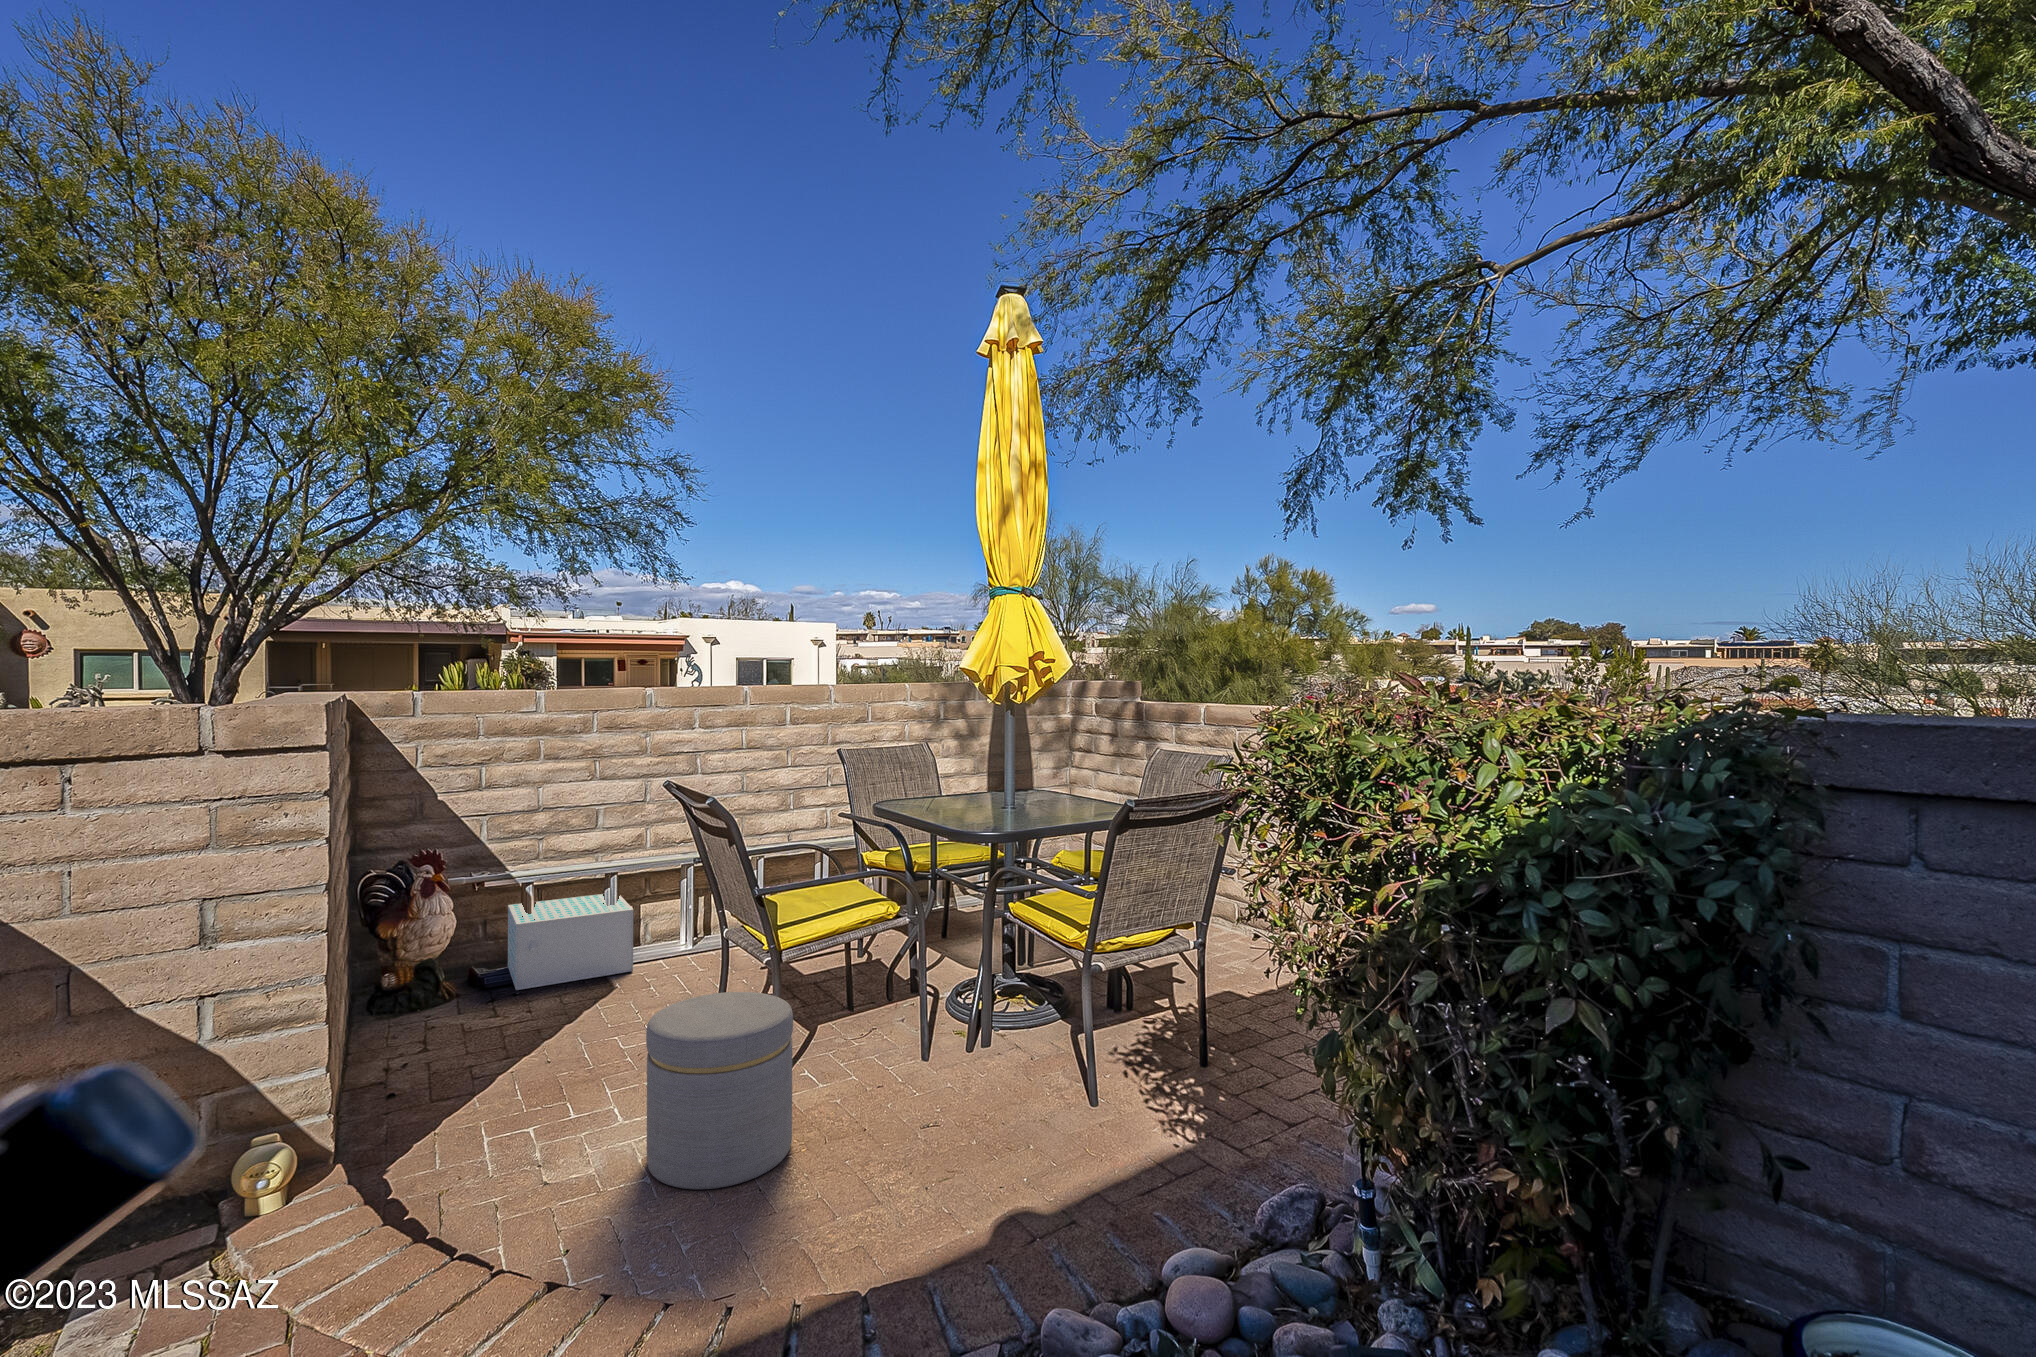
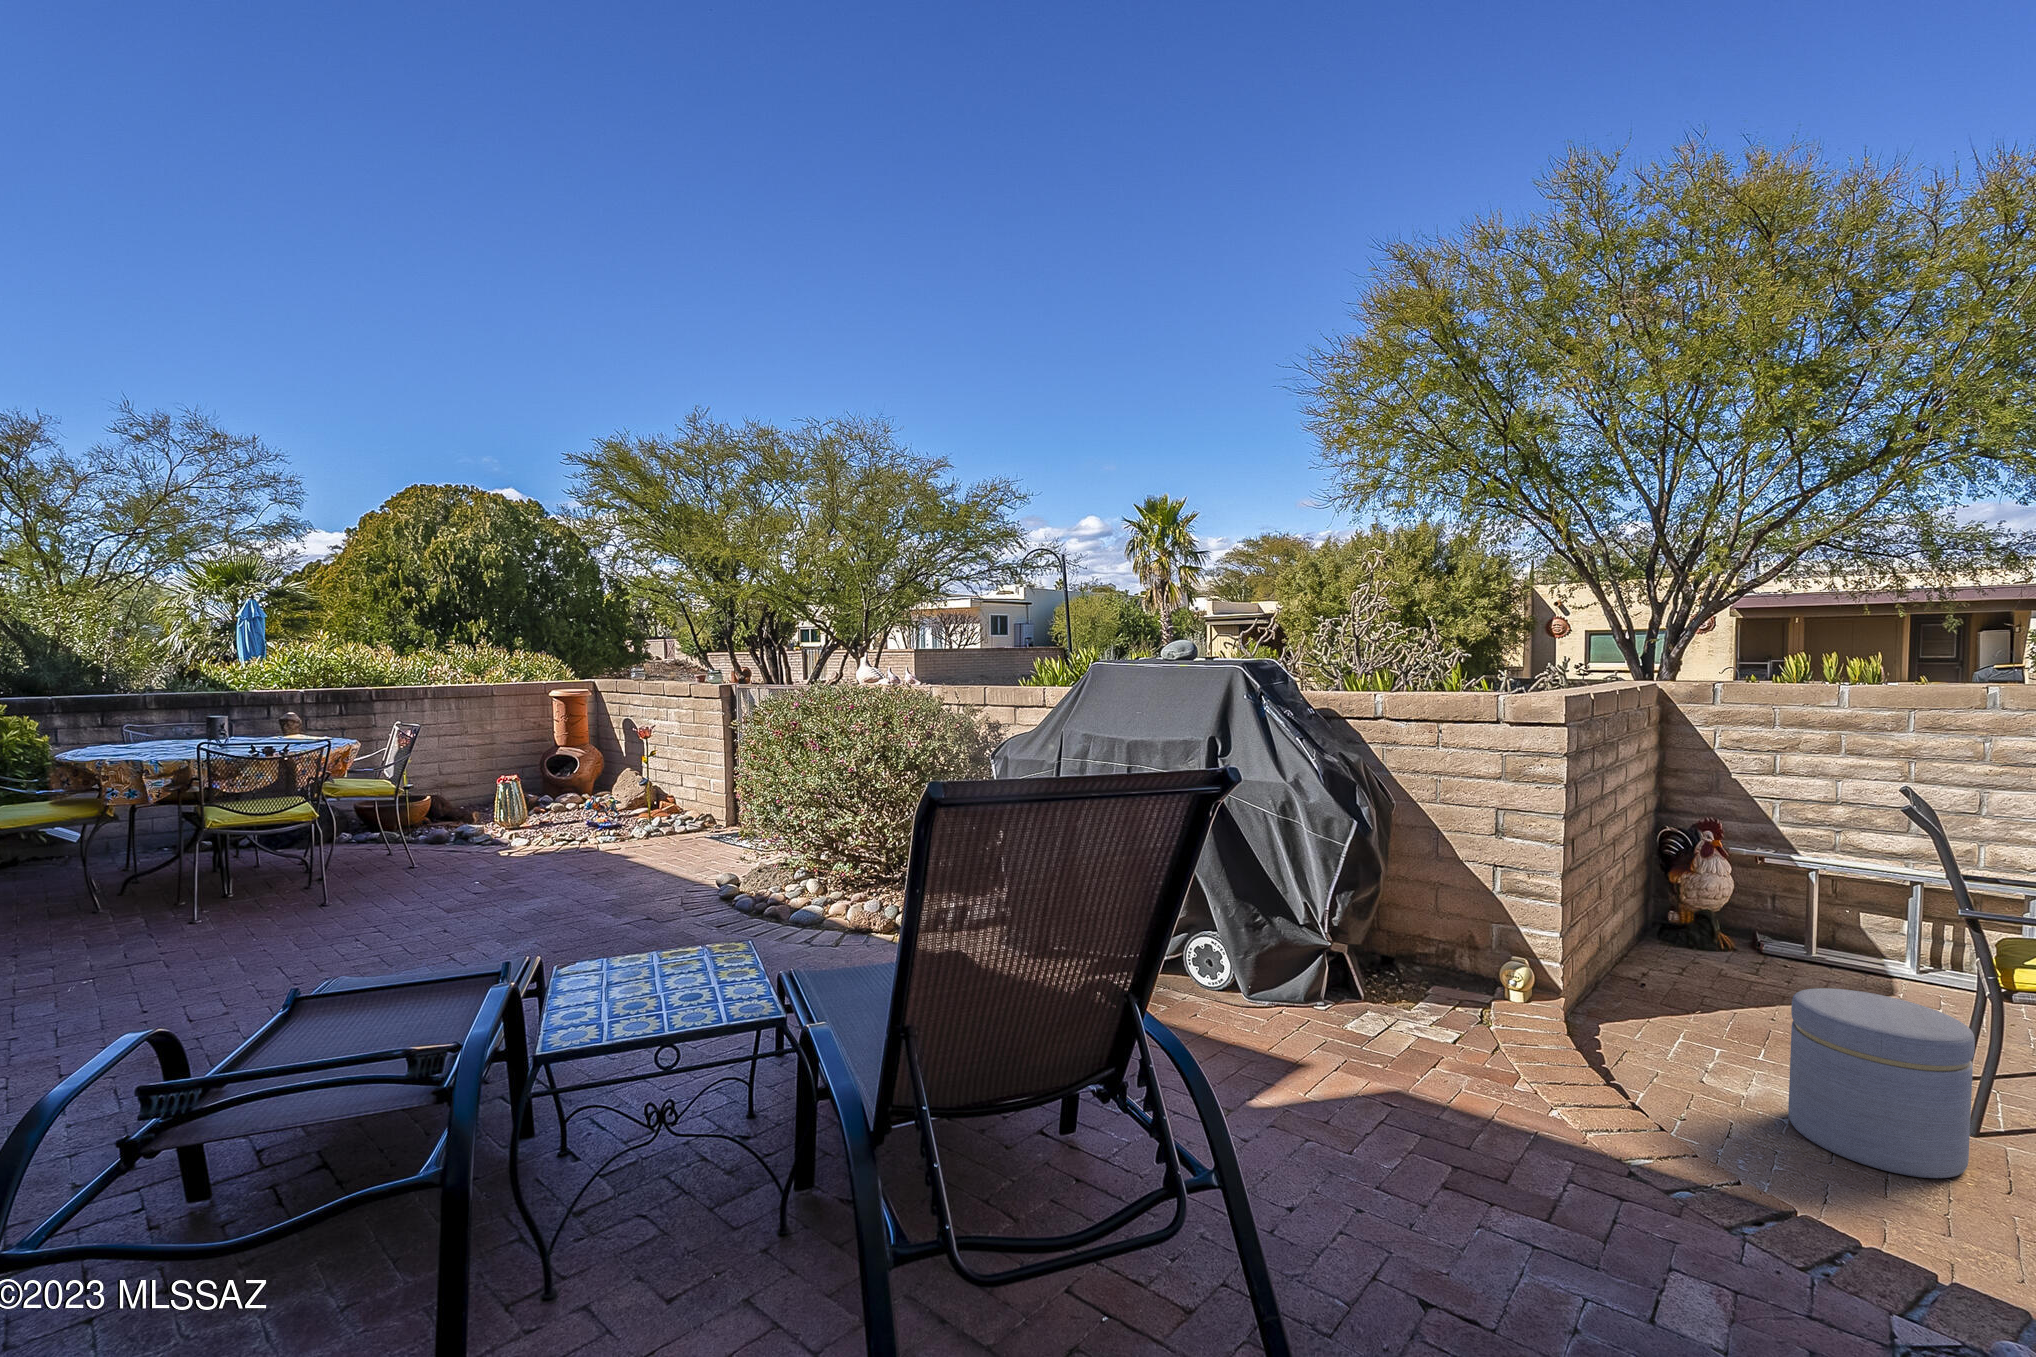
storage box: present [508,894,634,990] -> none [1789,886,1934,988]

